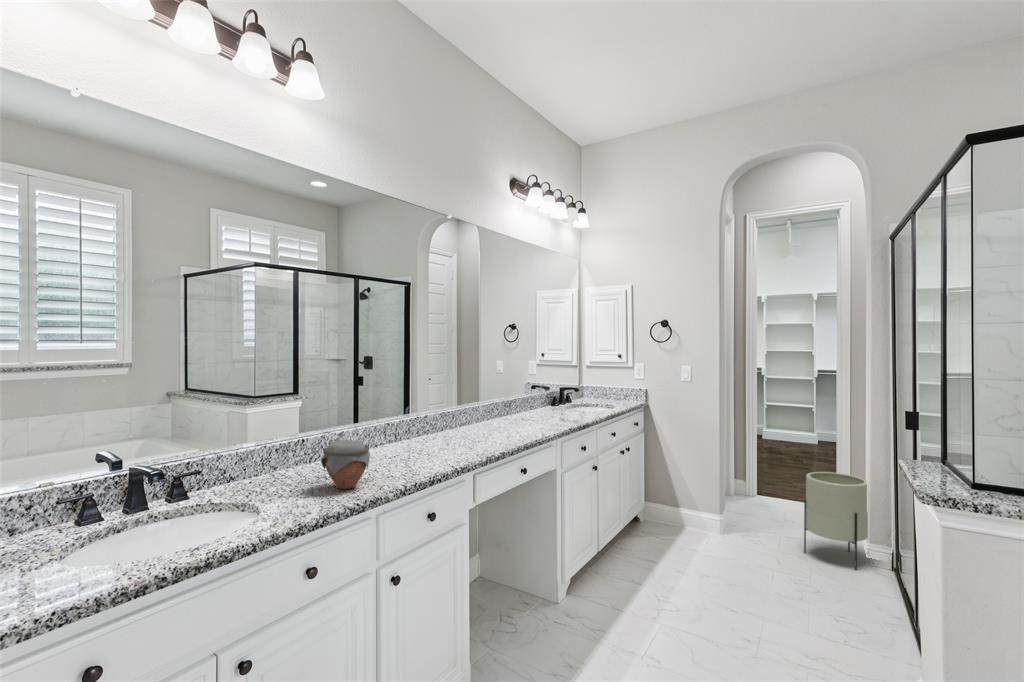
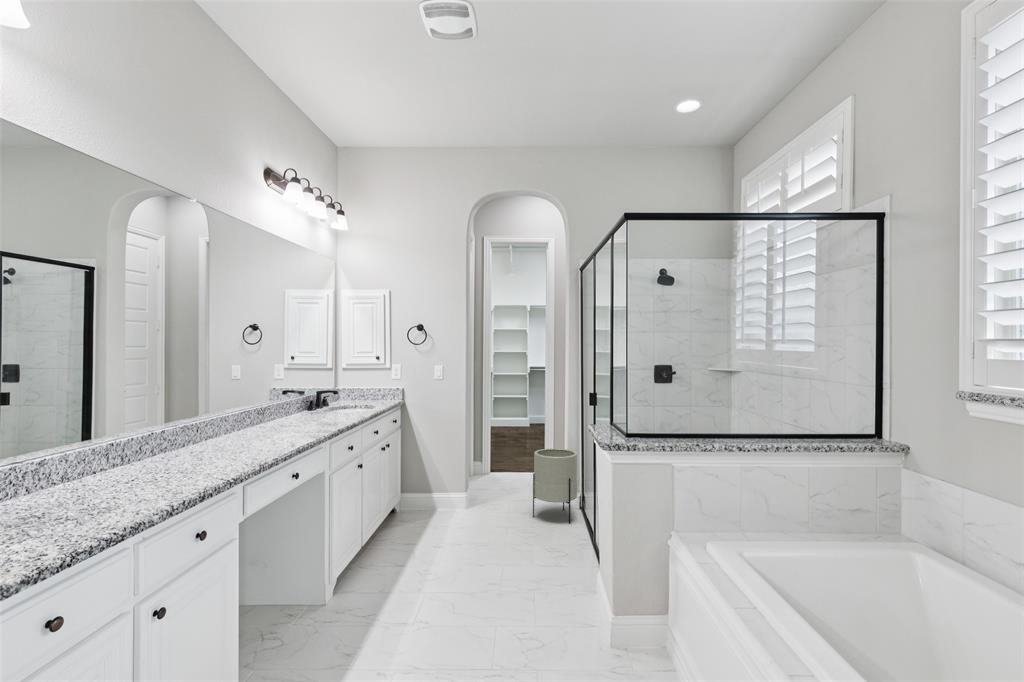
jar: present [321,440,370,489] -> none [49,459,122,521]

